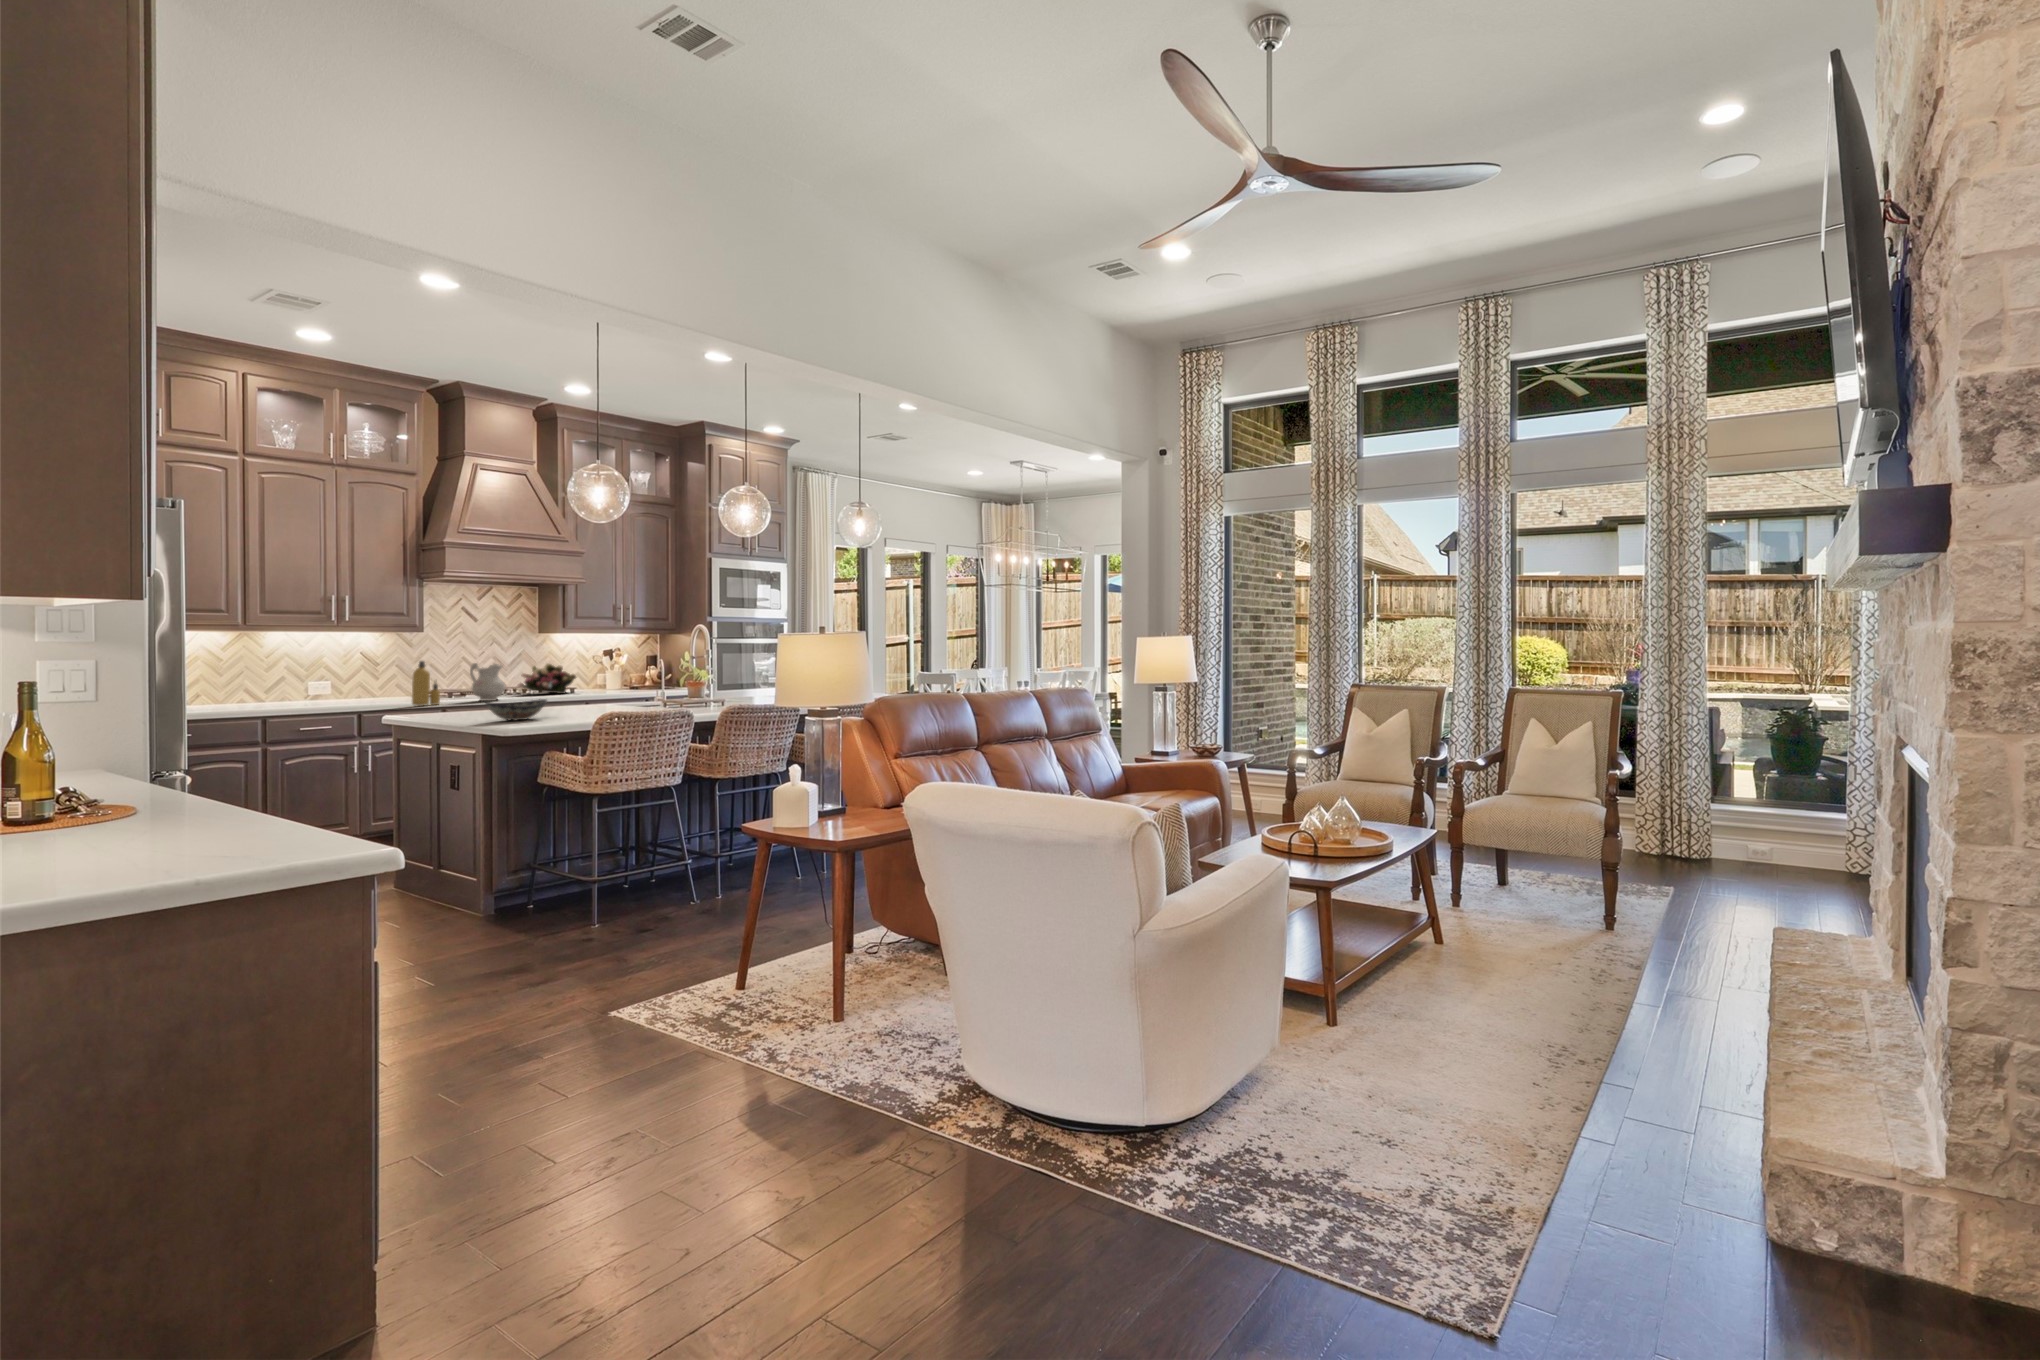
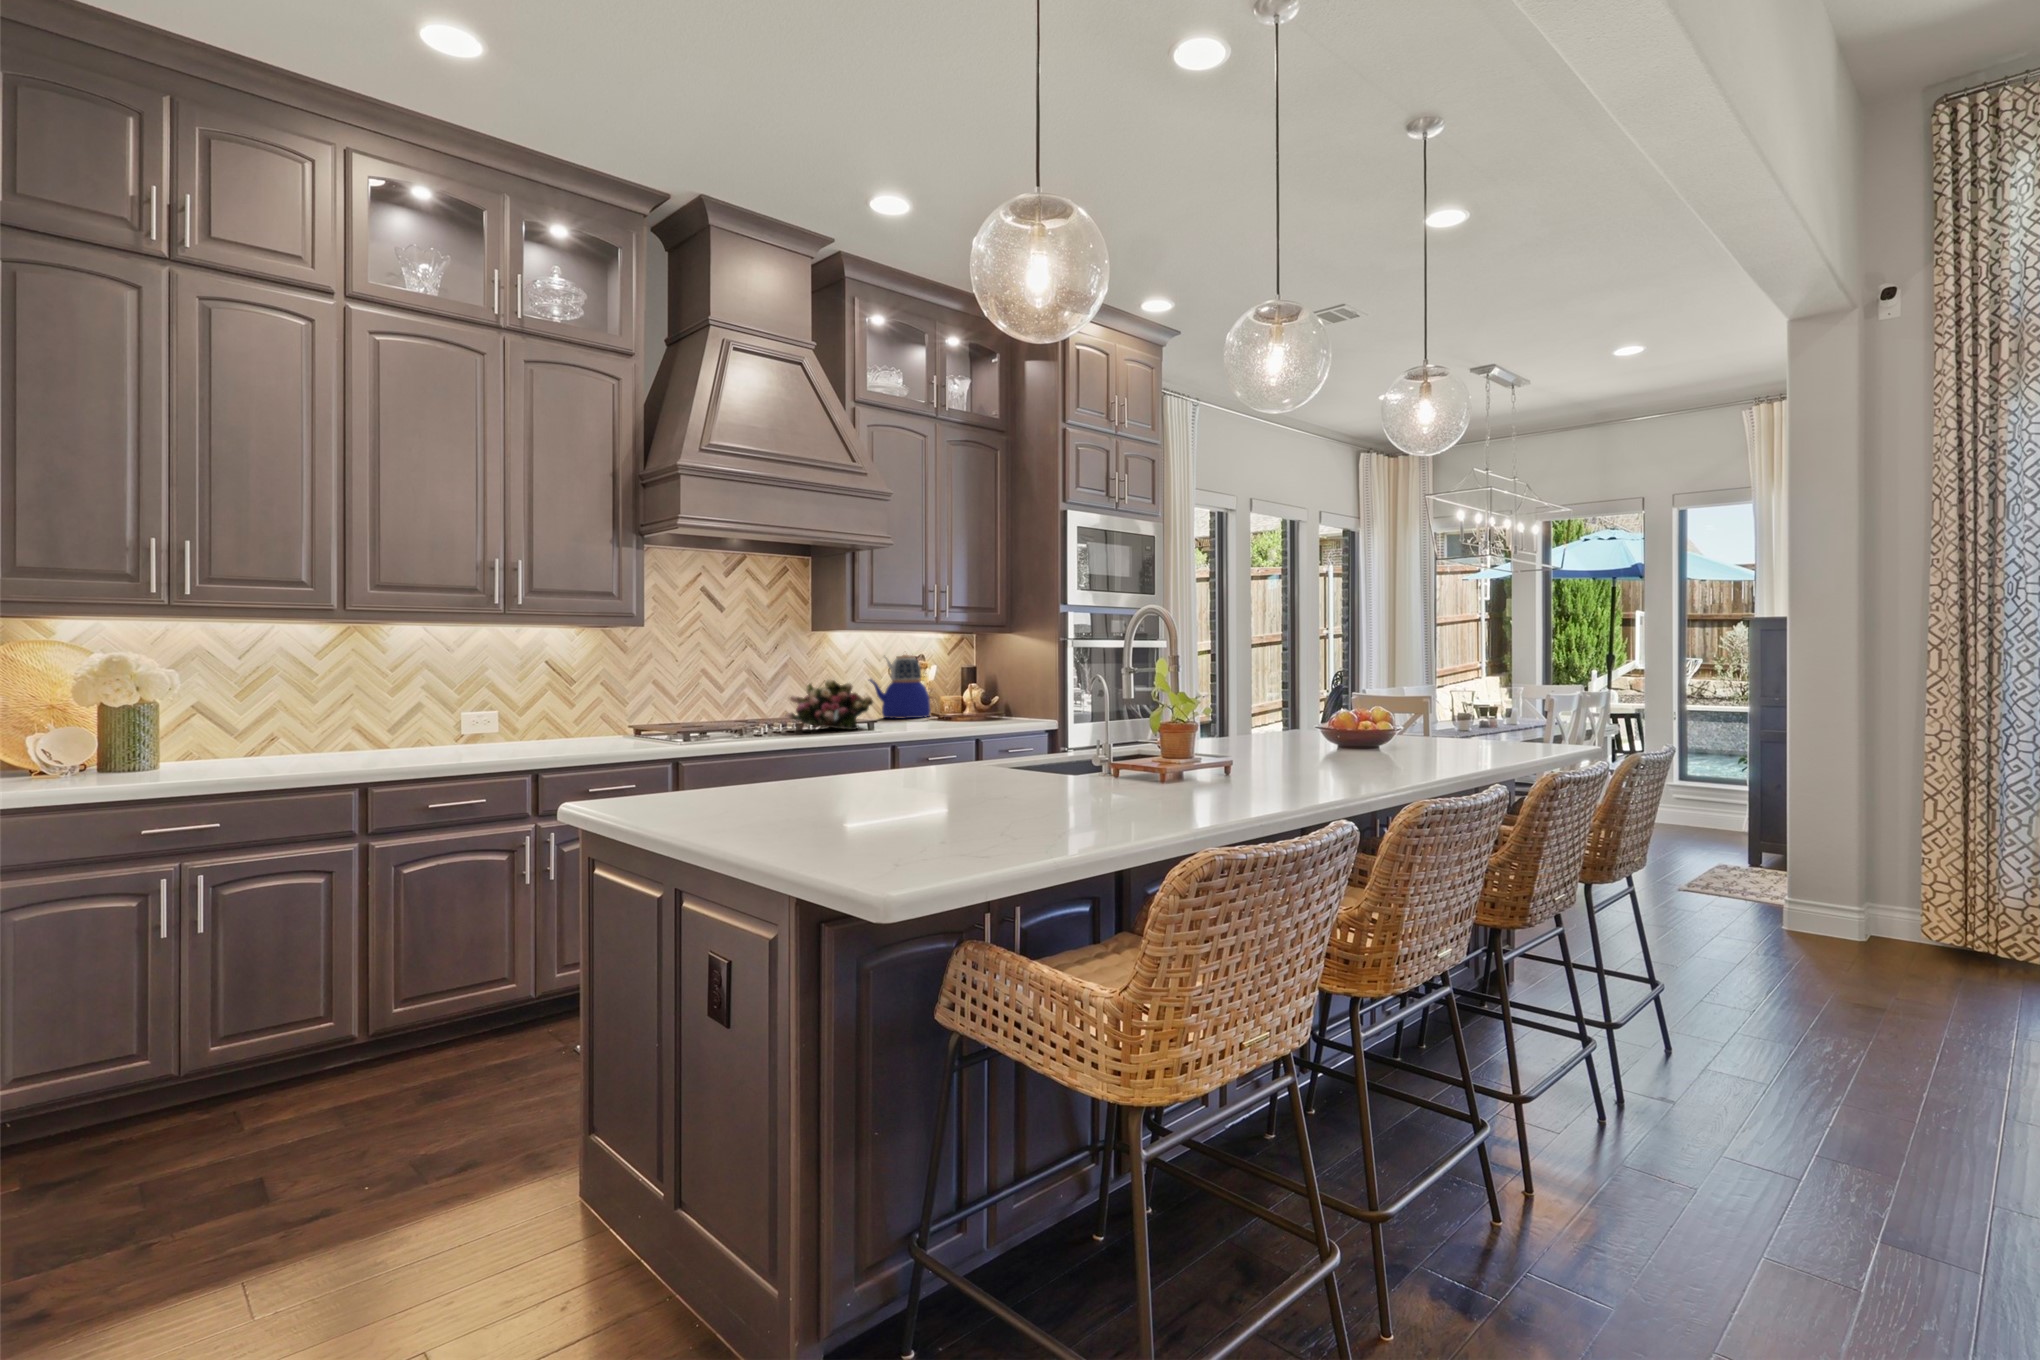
teapot: none [579,646,631,688] -> present [870,655,939,718]
bottle: present [412,661,440,706] -> none [625,676,670,755]
ceramic pitcher: present [470,663,505,701] -> none [717,679,773,745]
decorative bowl: present [485,699,547,720] -> none [784,772,925,830]

